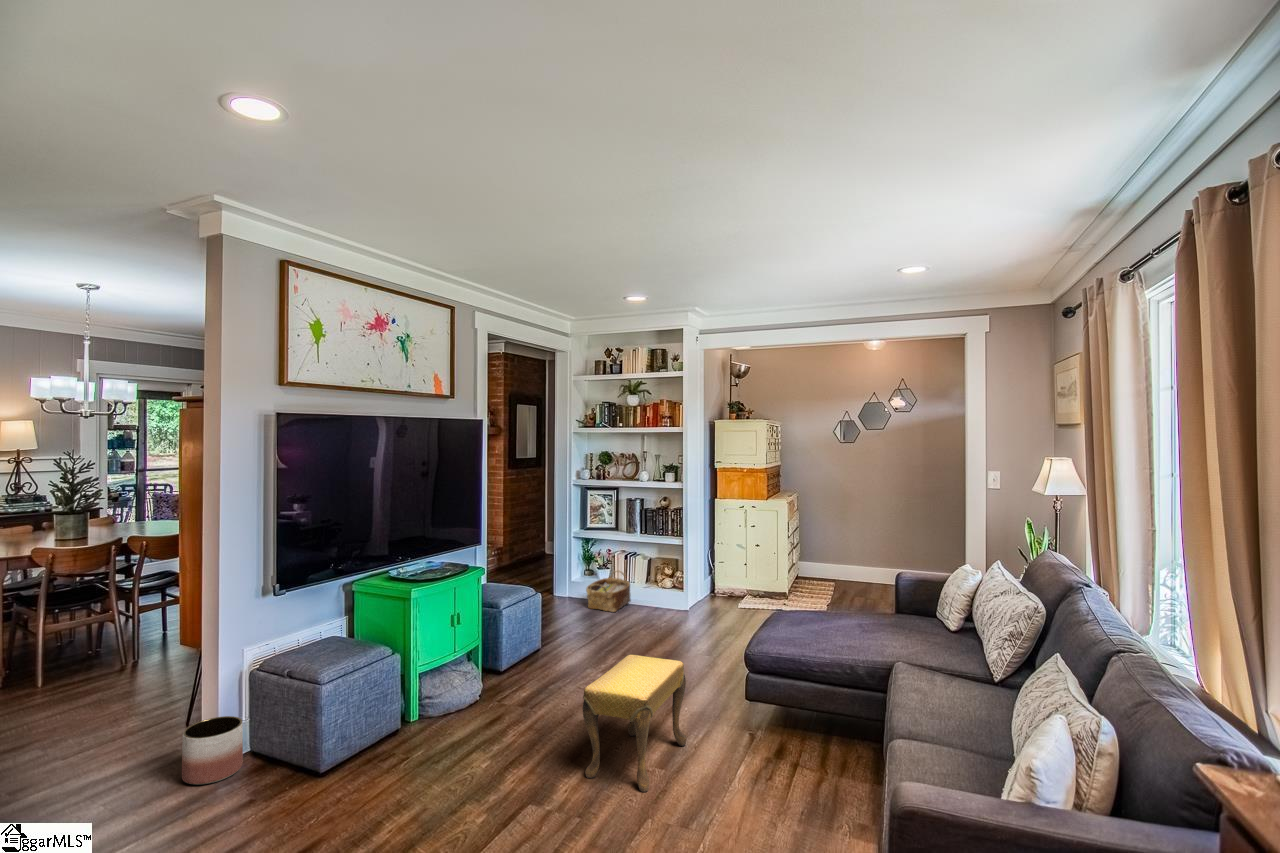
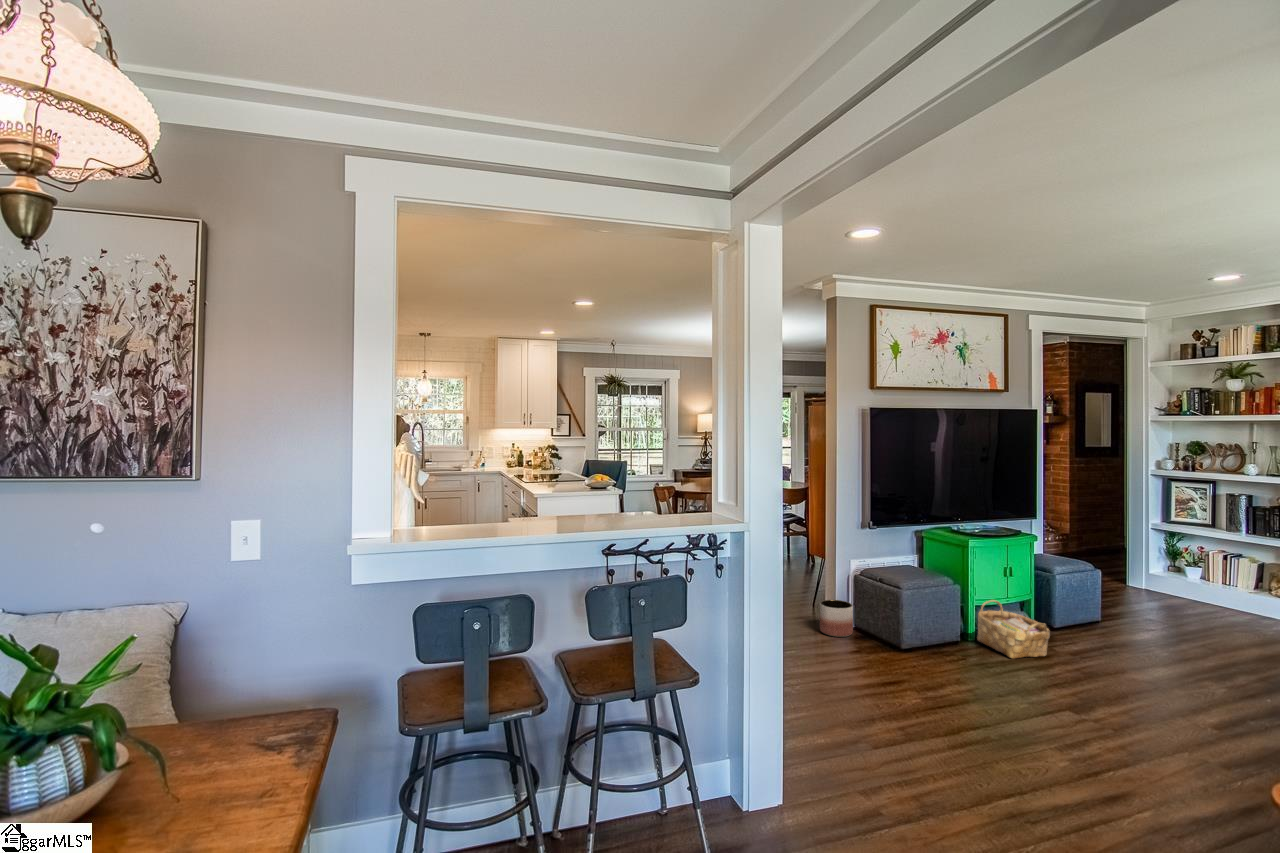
woven basket: present [586,570,631,612] -> present [977,600,1050,659]
footstool: present [583,655,686,792] -> none [1119,626,1253,738]

